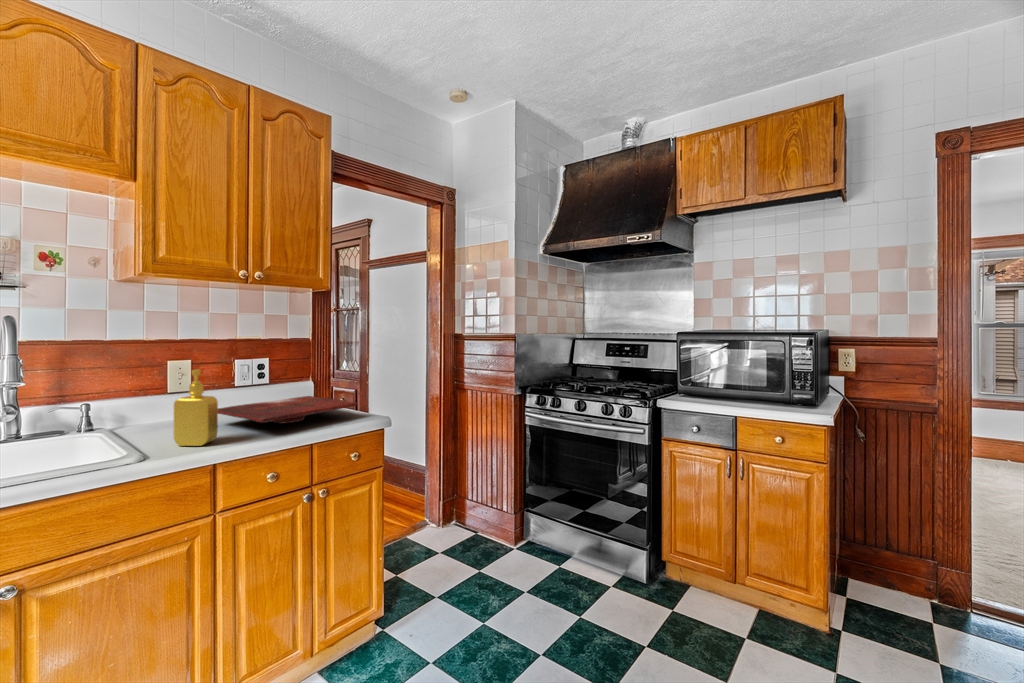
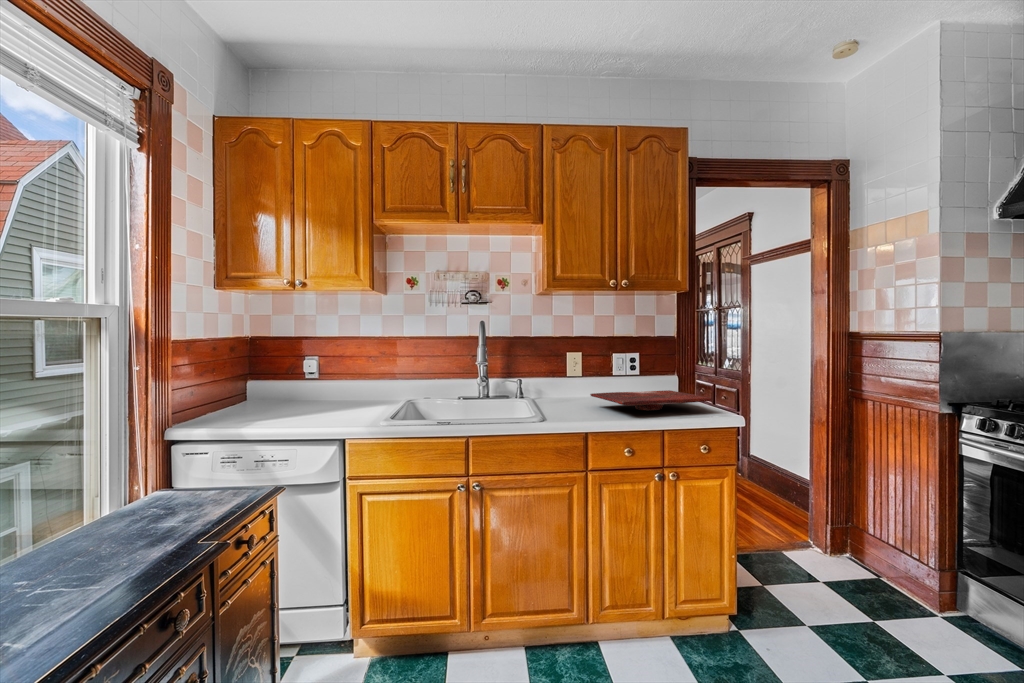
soap dispenser: present [174,369,218,446] -> none [564,359,592,417]

